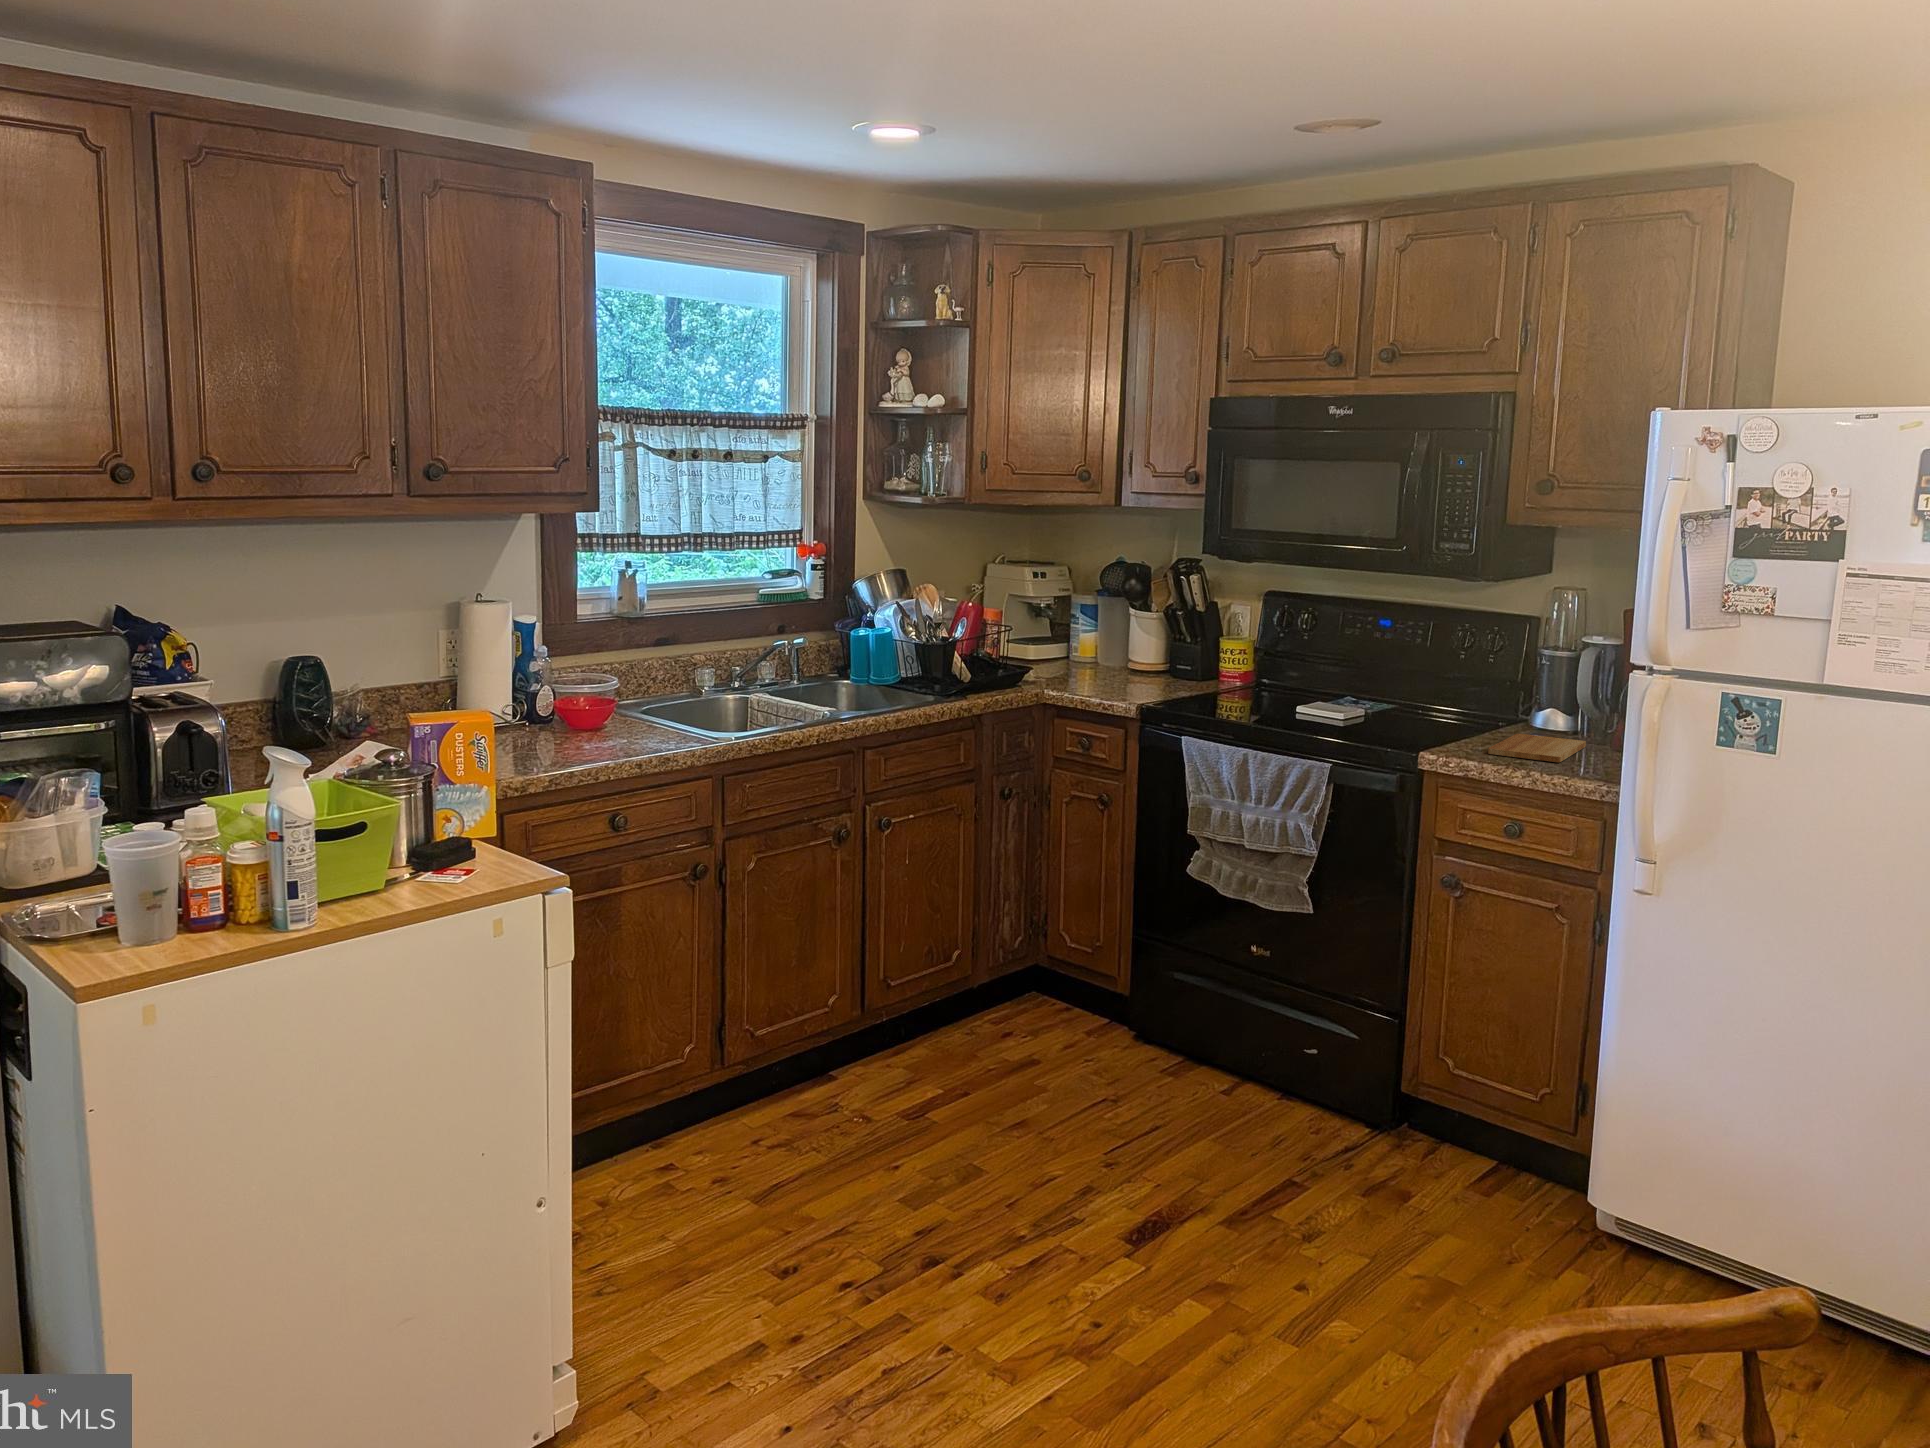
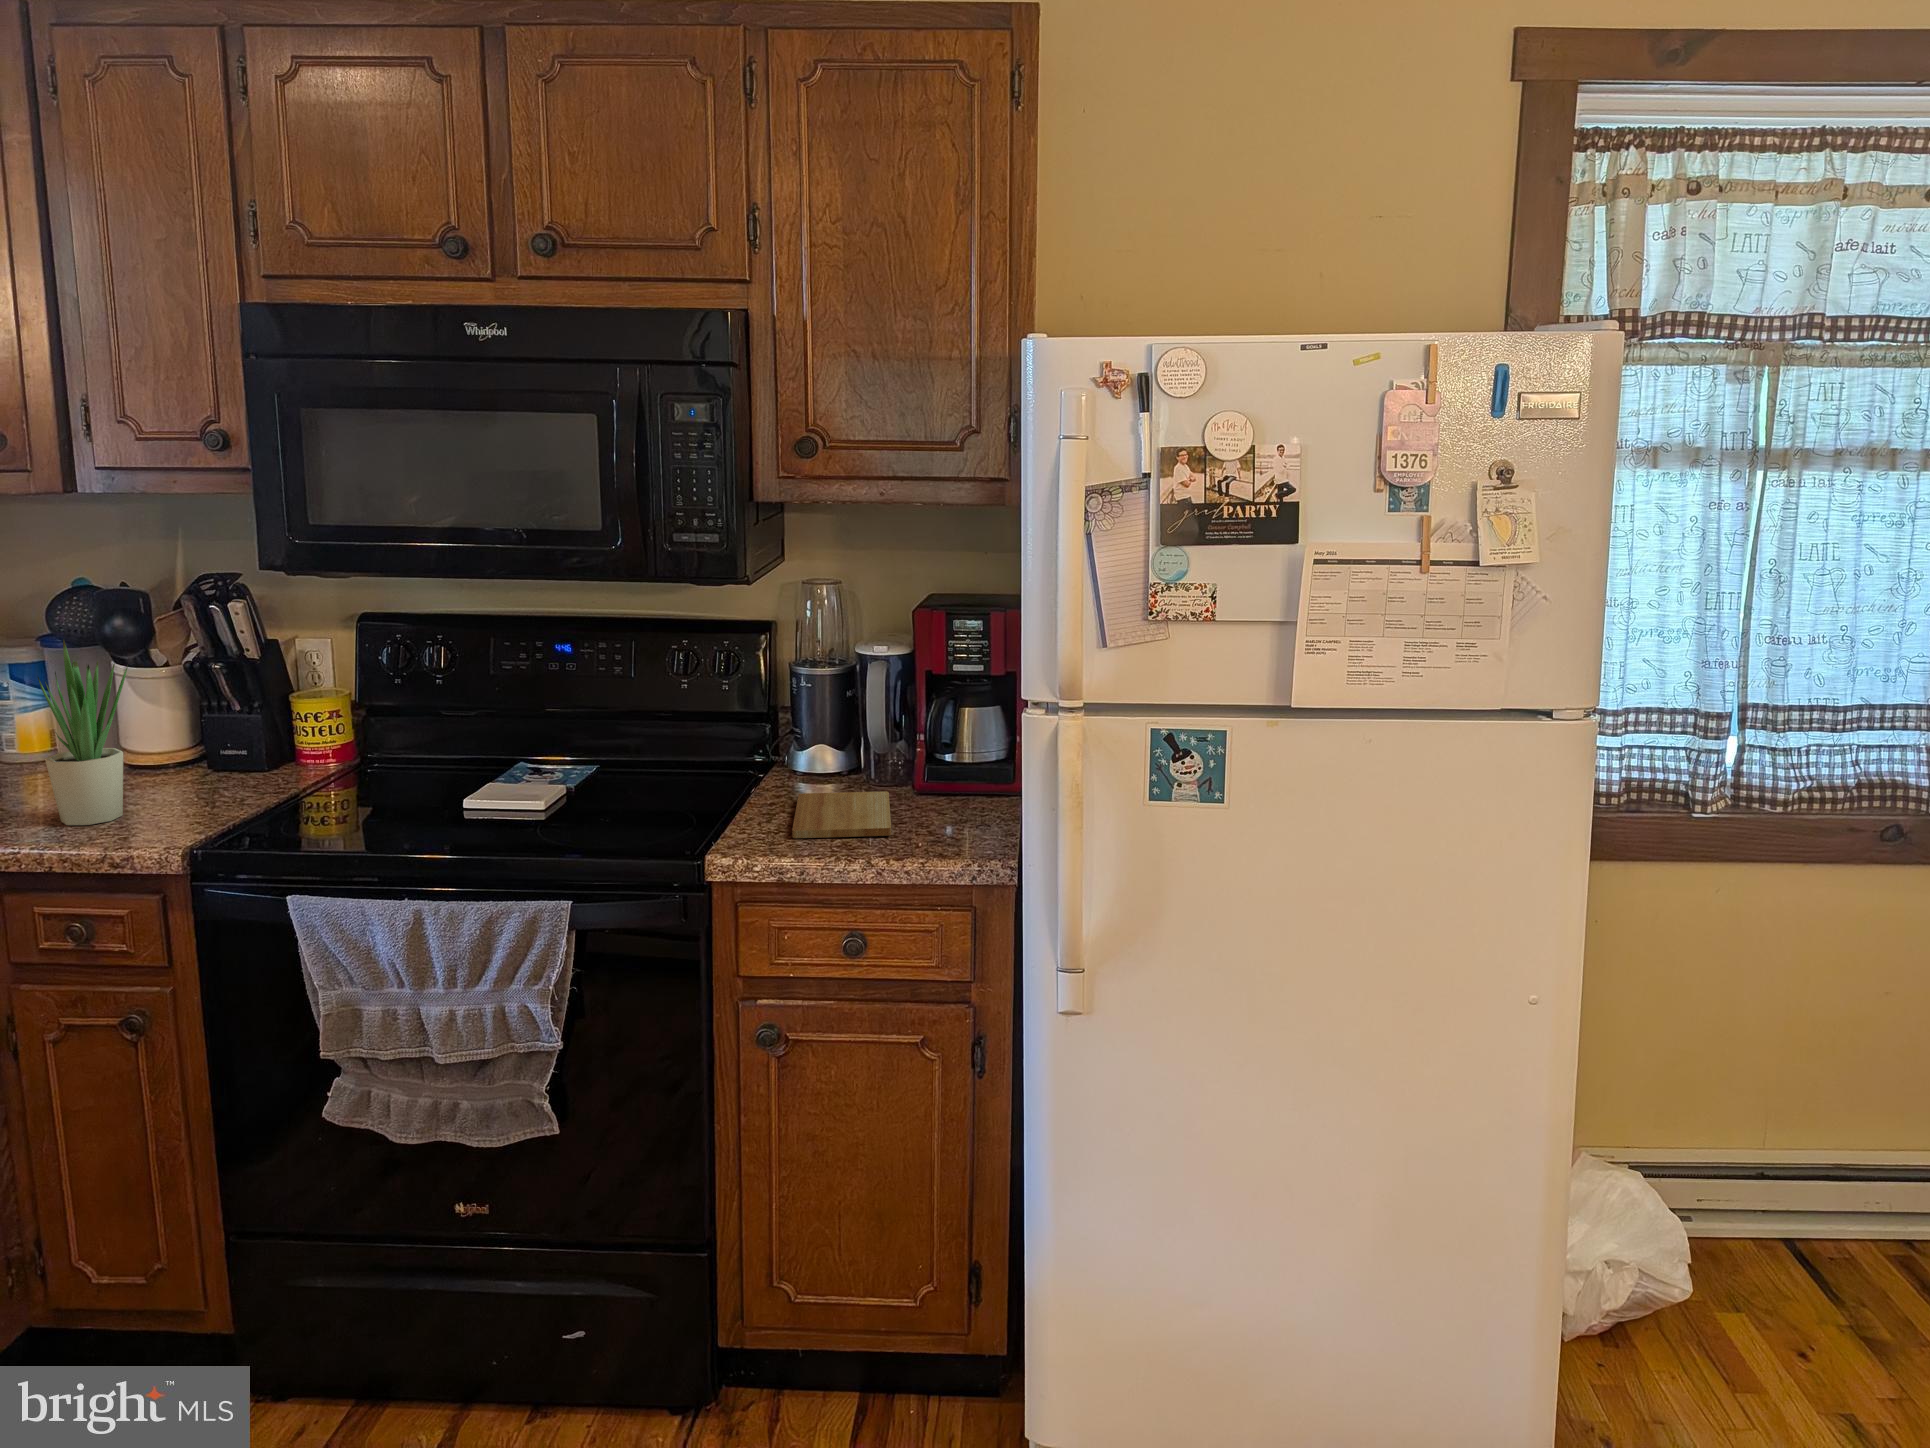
potted plant: none [1087,587,1132,691] -> present [38,640,128,825]

